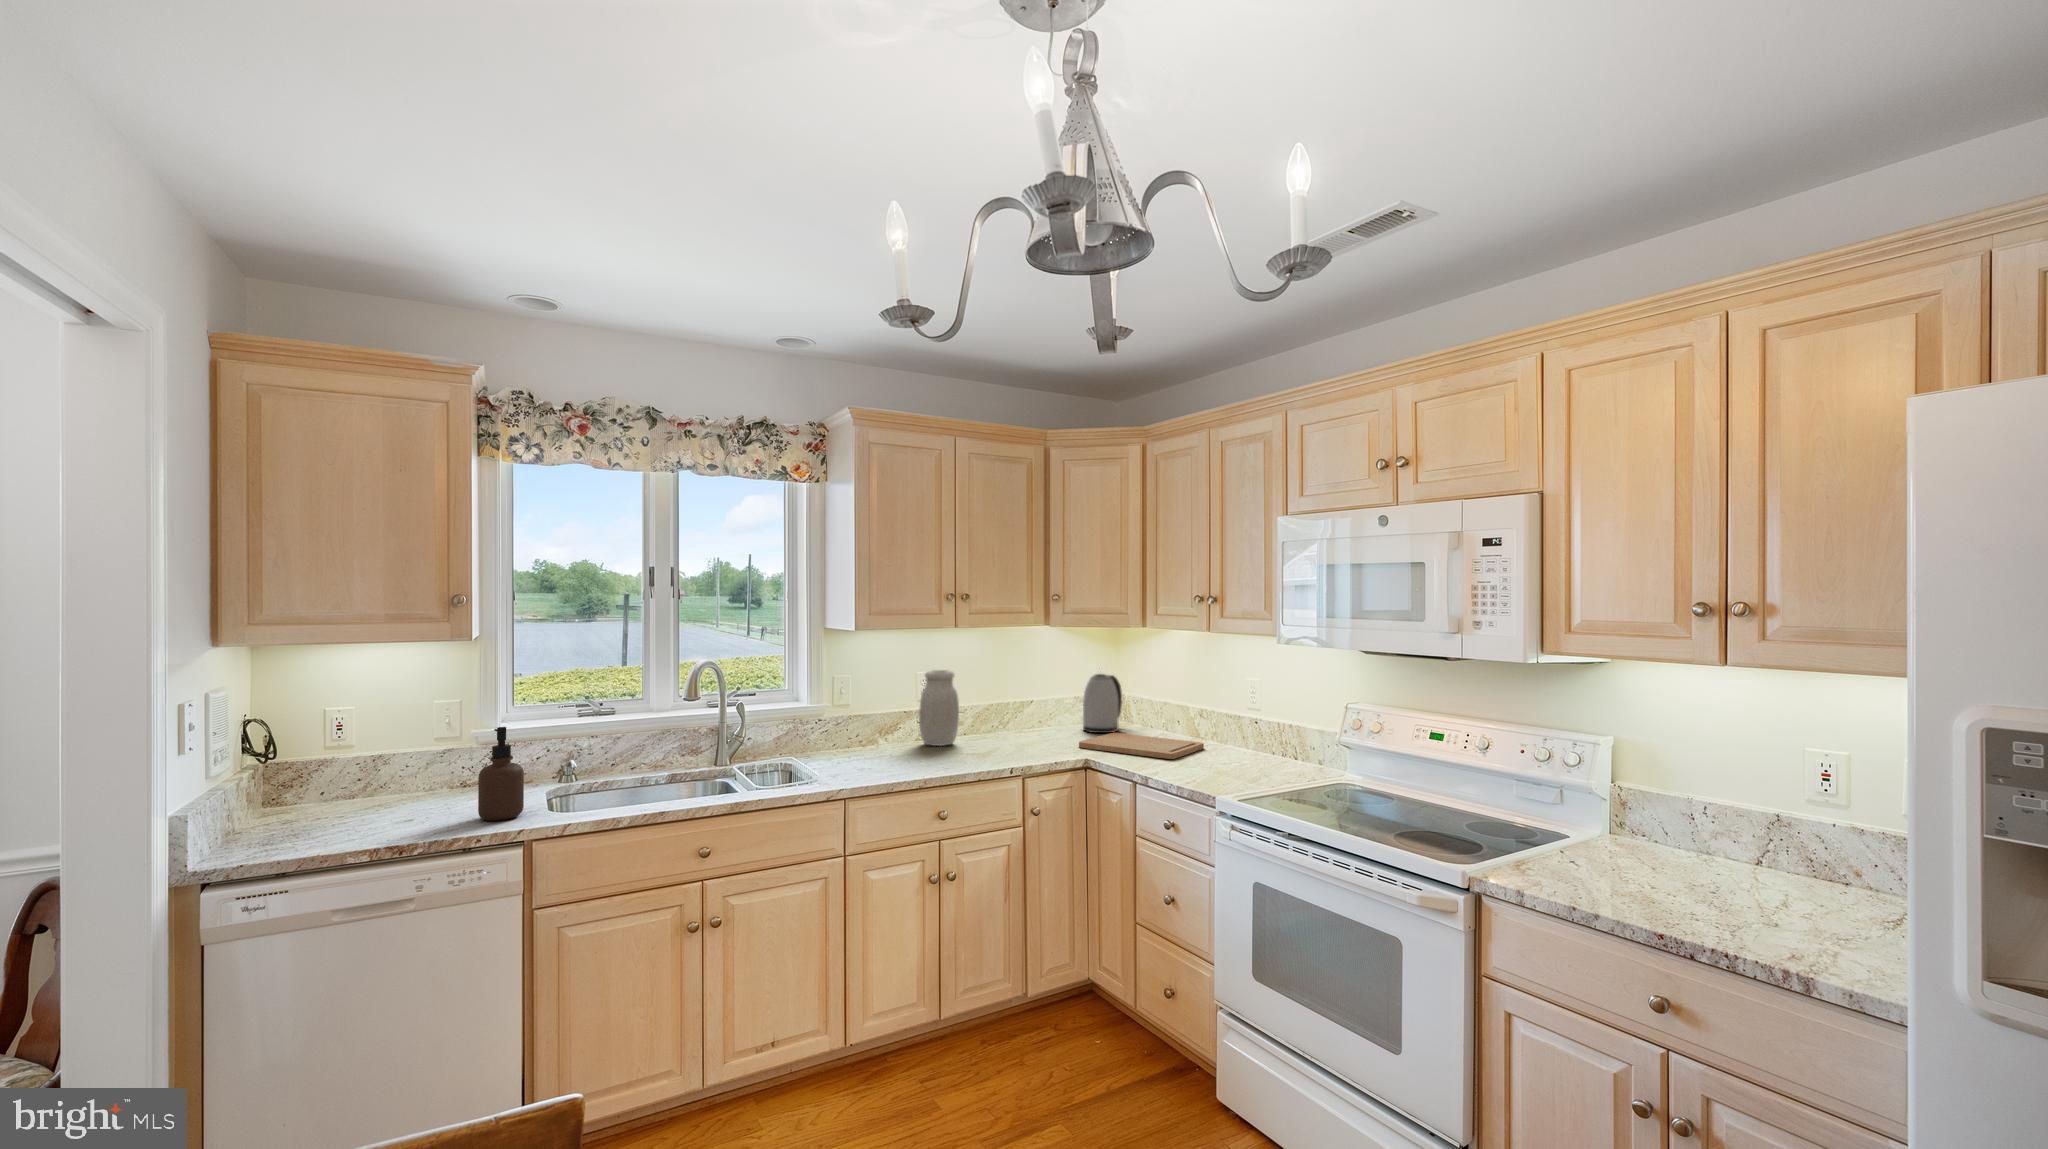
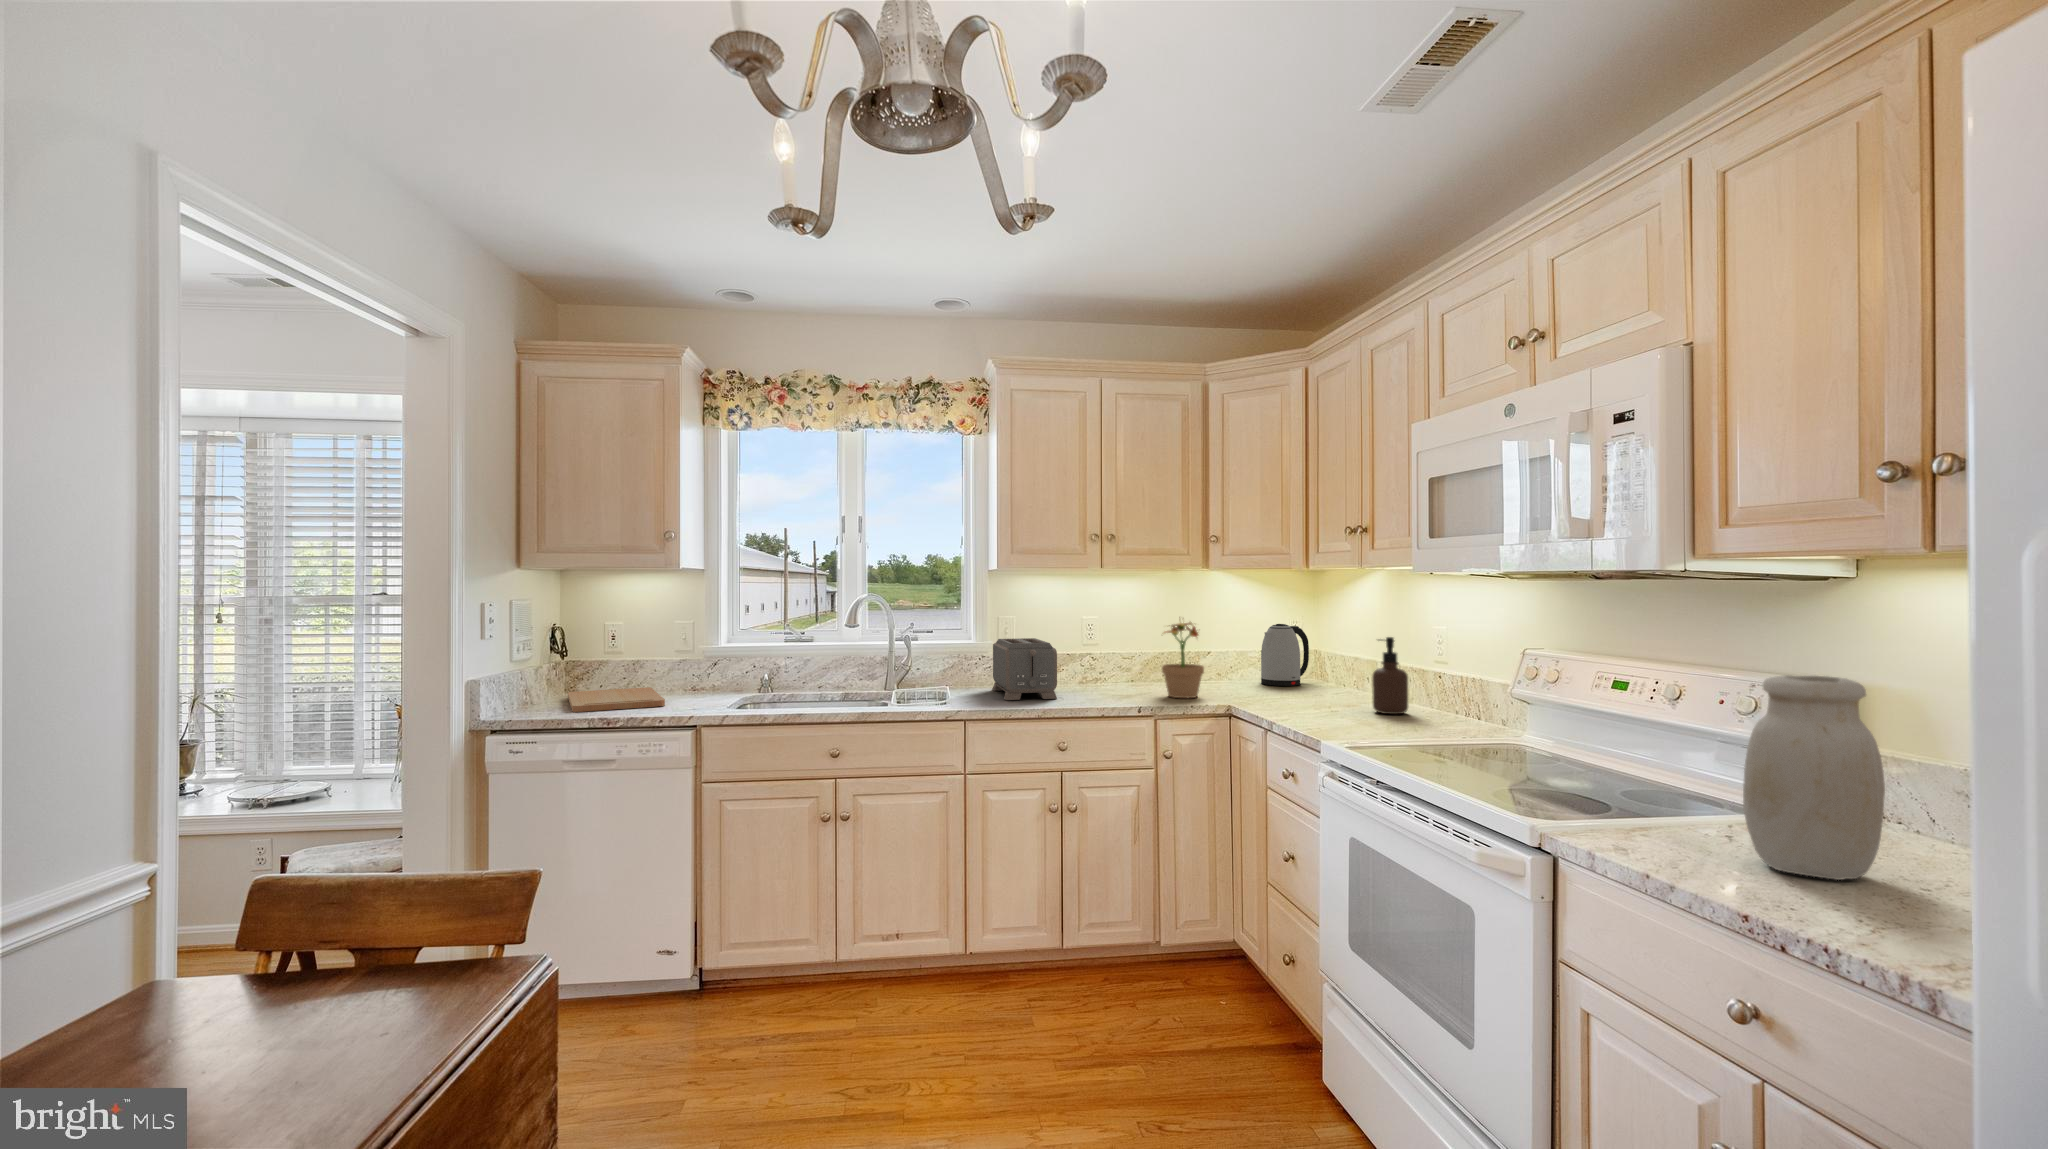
jar: present [919,670,959,746] -> present [1743,675,1885,880]
potted plant: none [1016,675,1057,756] -> present [1162,622,1204,698]
toaster: none [837,701,922,772] -> present [992,638,1057,700]
soap dispenser: present [478,727,524,821] -> present [1372,637,1408,714]
cutting board: present [1079,733,1204,759] -> present [568,687,665,712]

